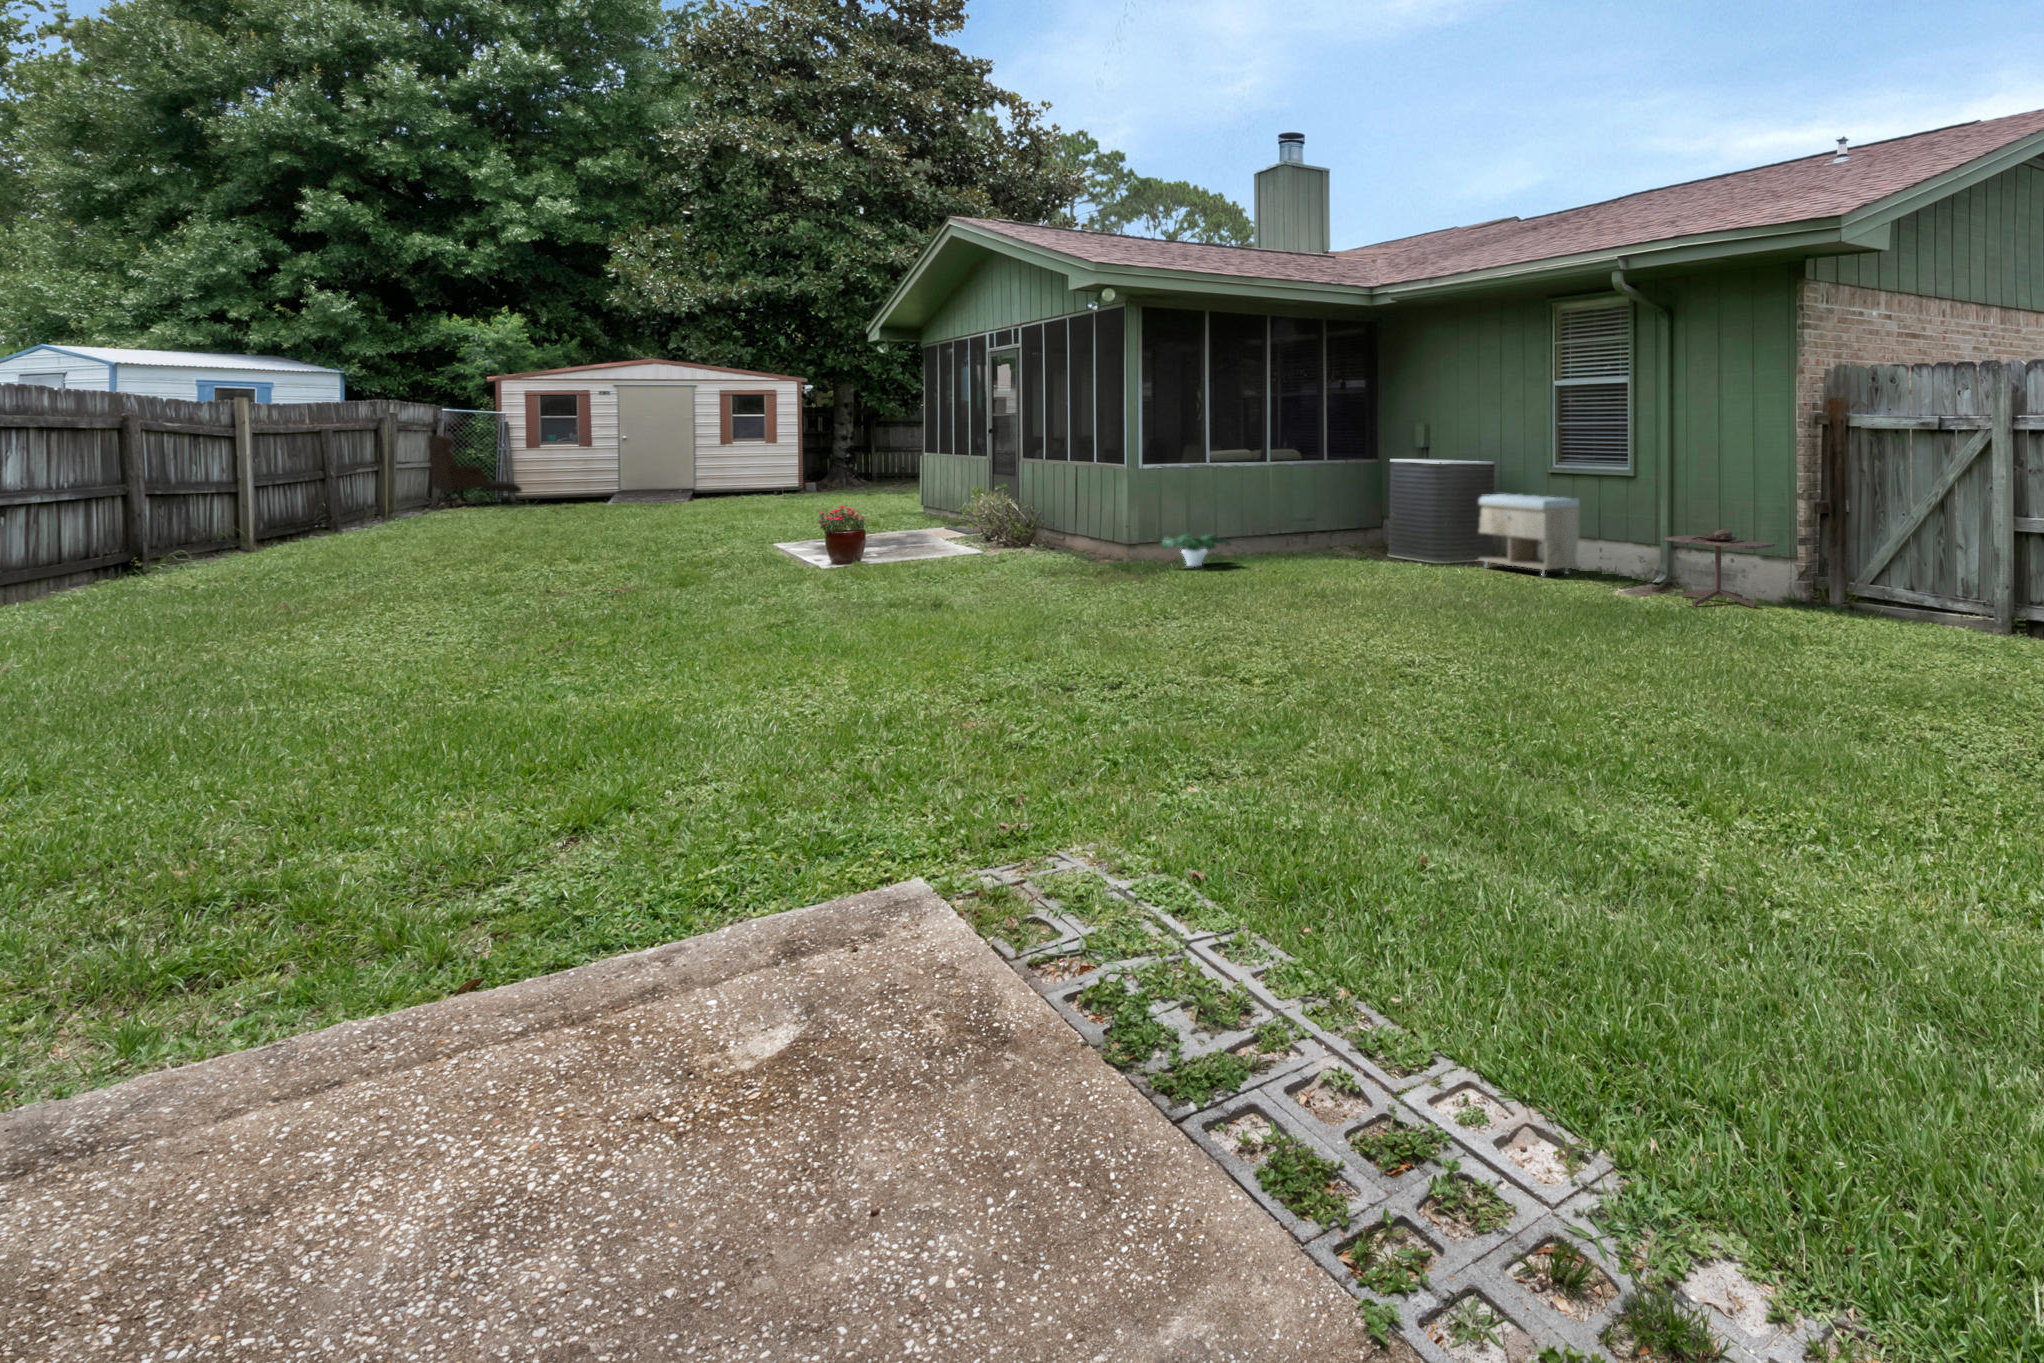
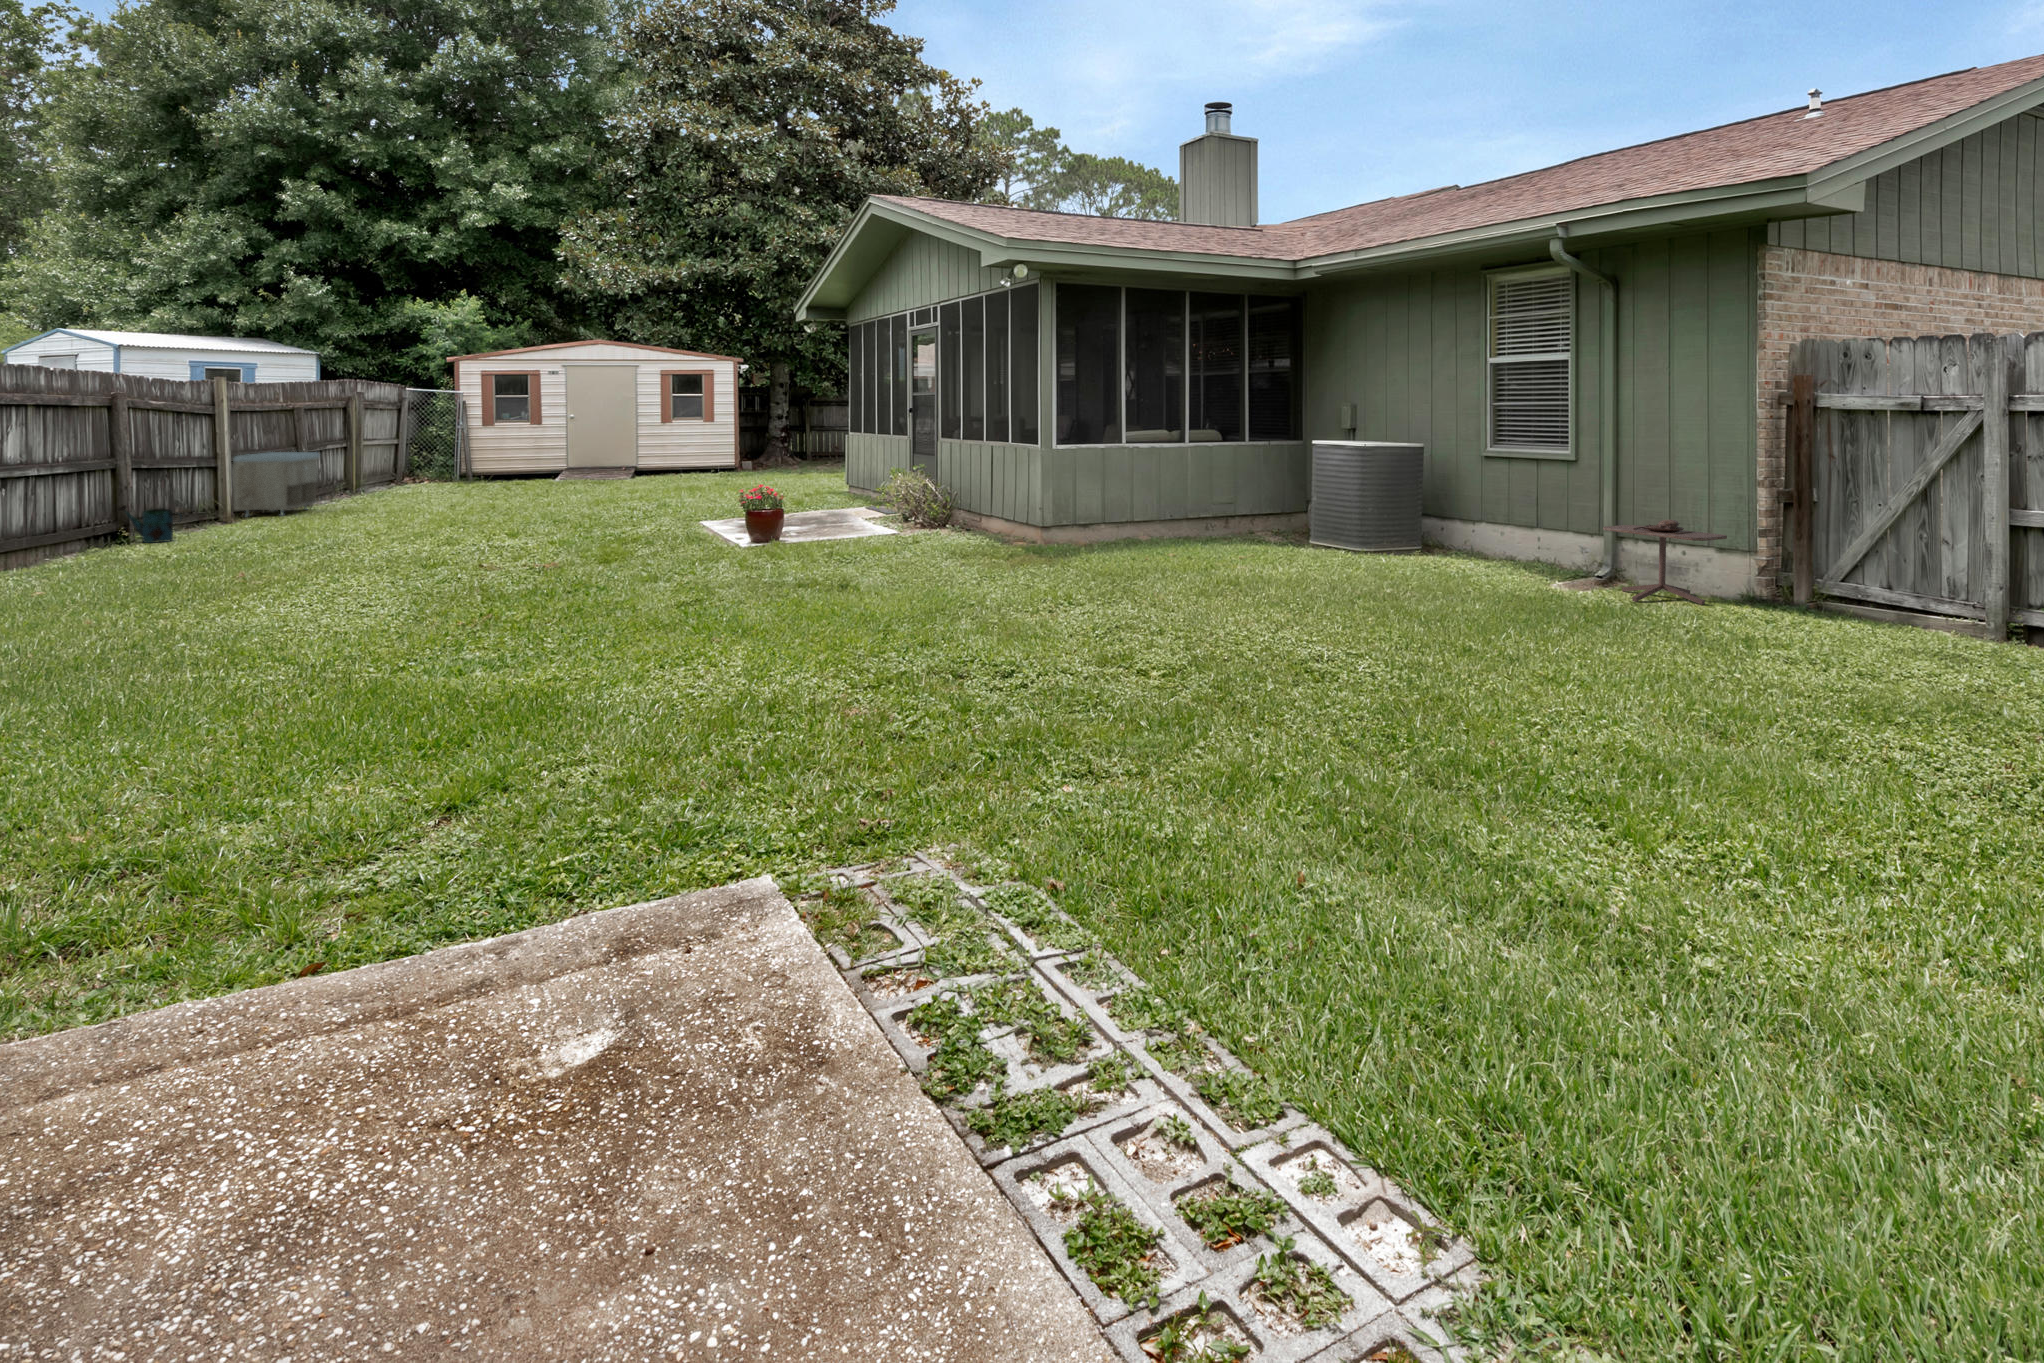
lounge chair: present [428,435,522,505] -> none [386,413,478,482]
storage bench: present [1479,494,1579,577] -> present [233,452,320,516]
watering can: none [128,534,204,574] -> present [118,506,182,543]
potted plant: present [1162,534,1230,567] -> none [1072,516,1144,550]

